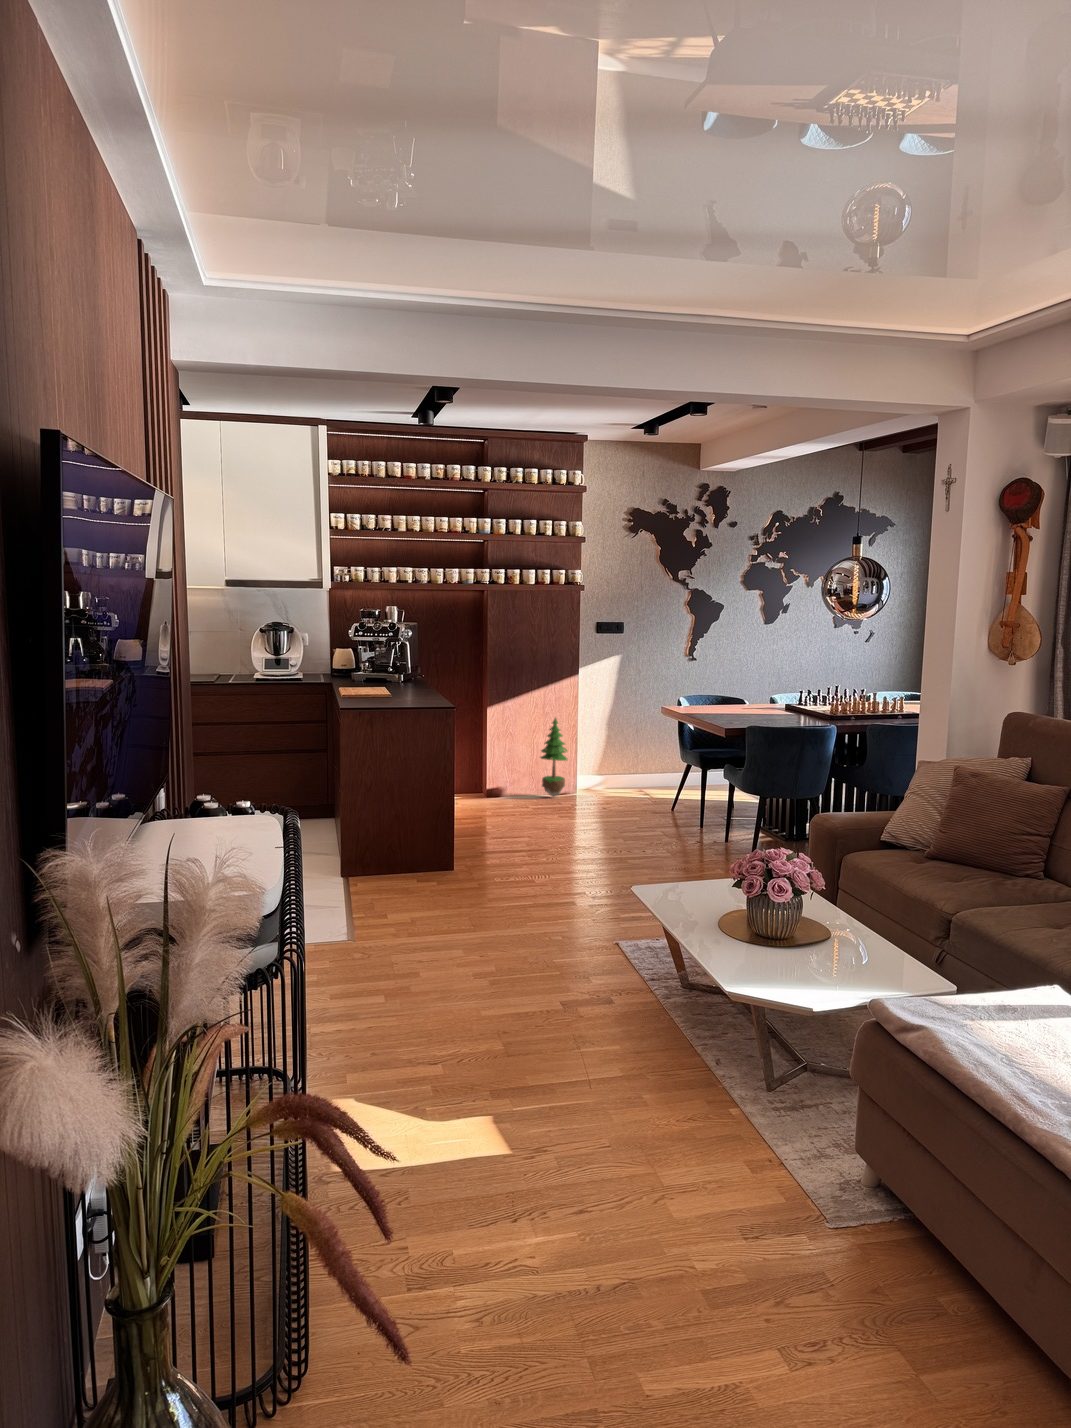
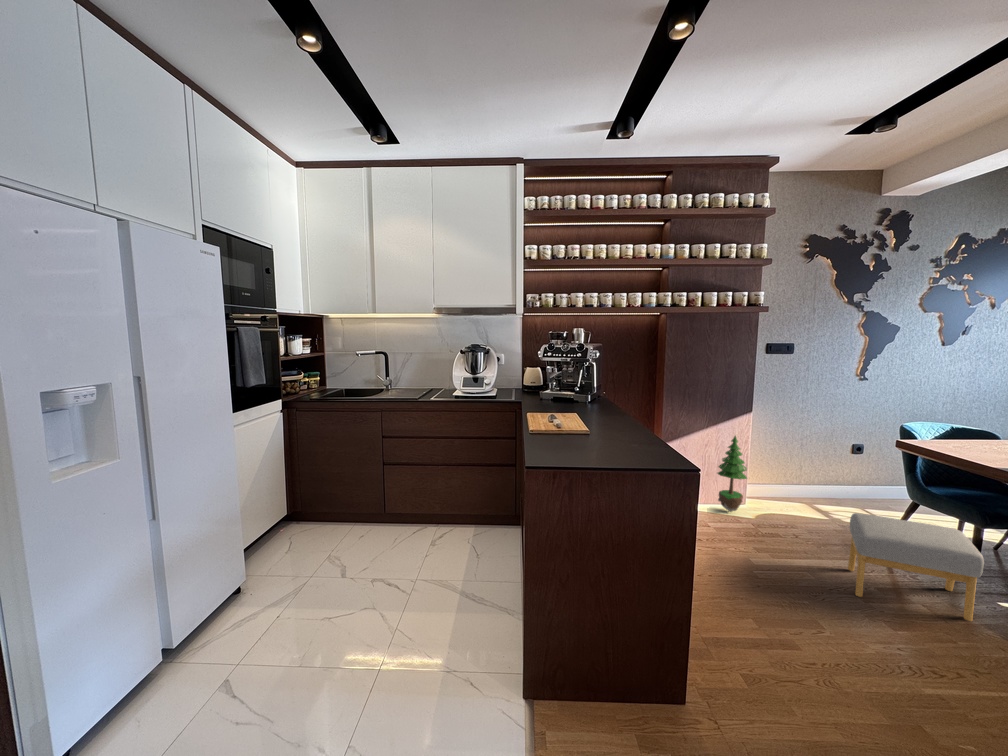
footstool: none [627,772,710,842] -> present [848,513,984,621]

